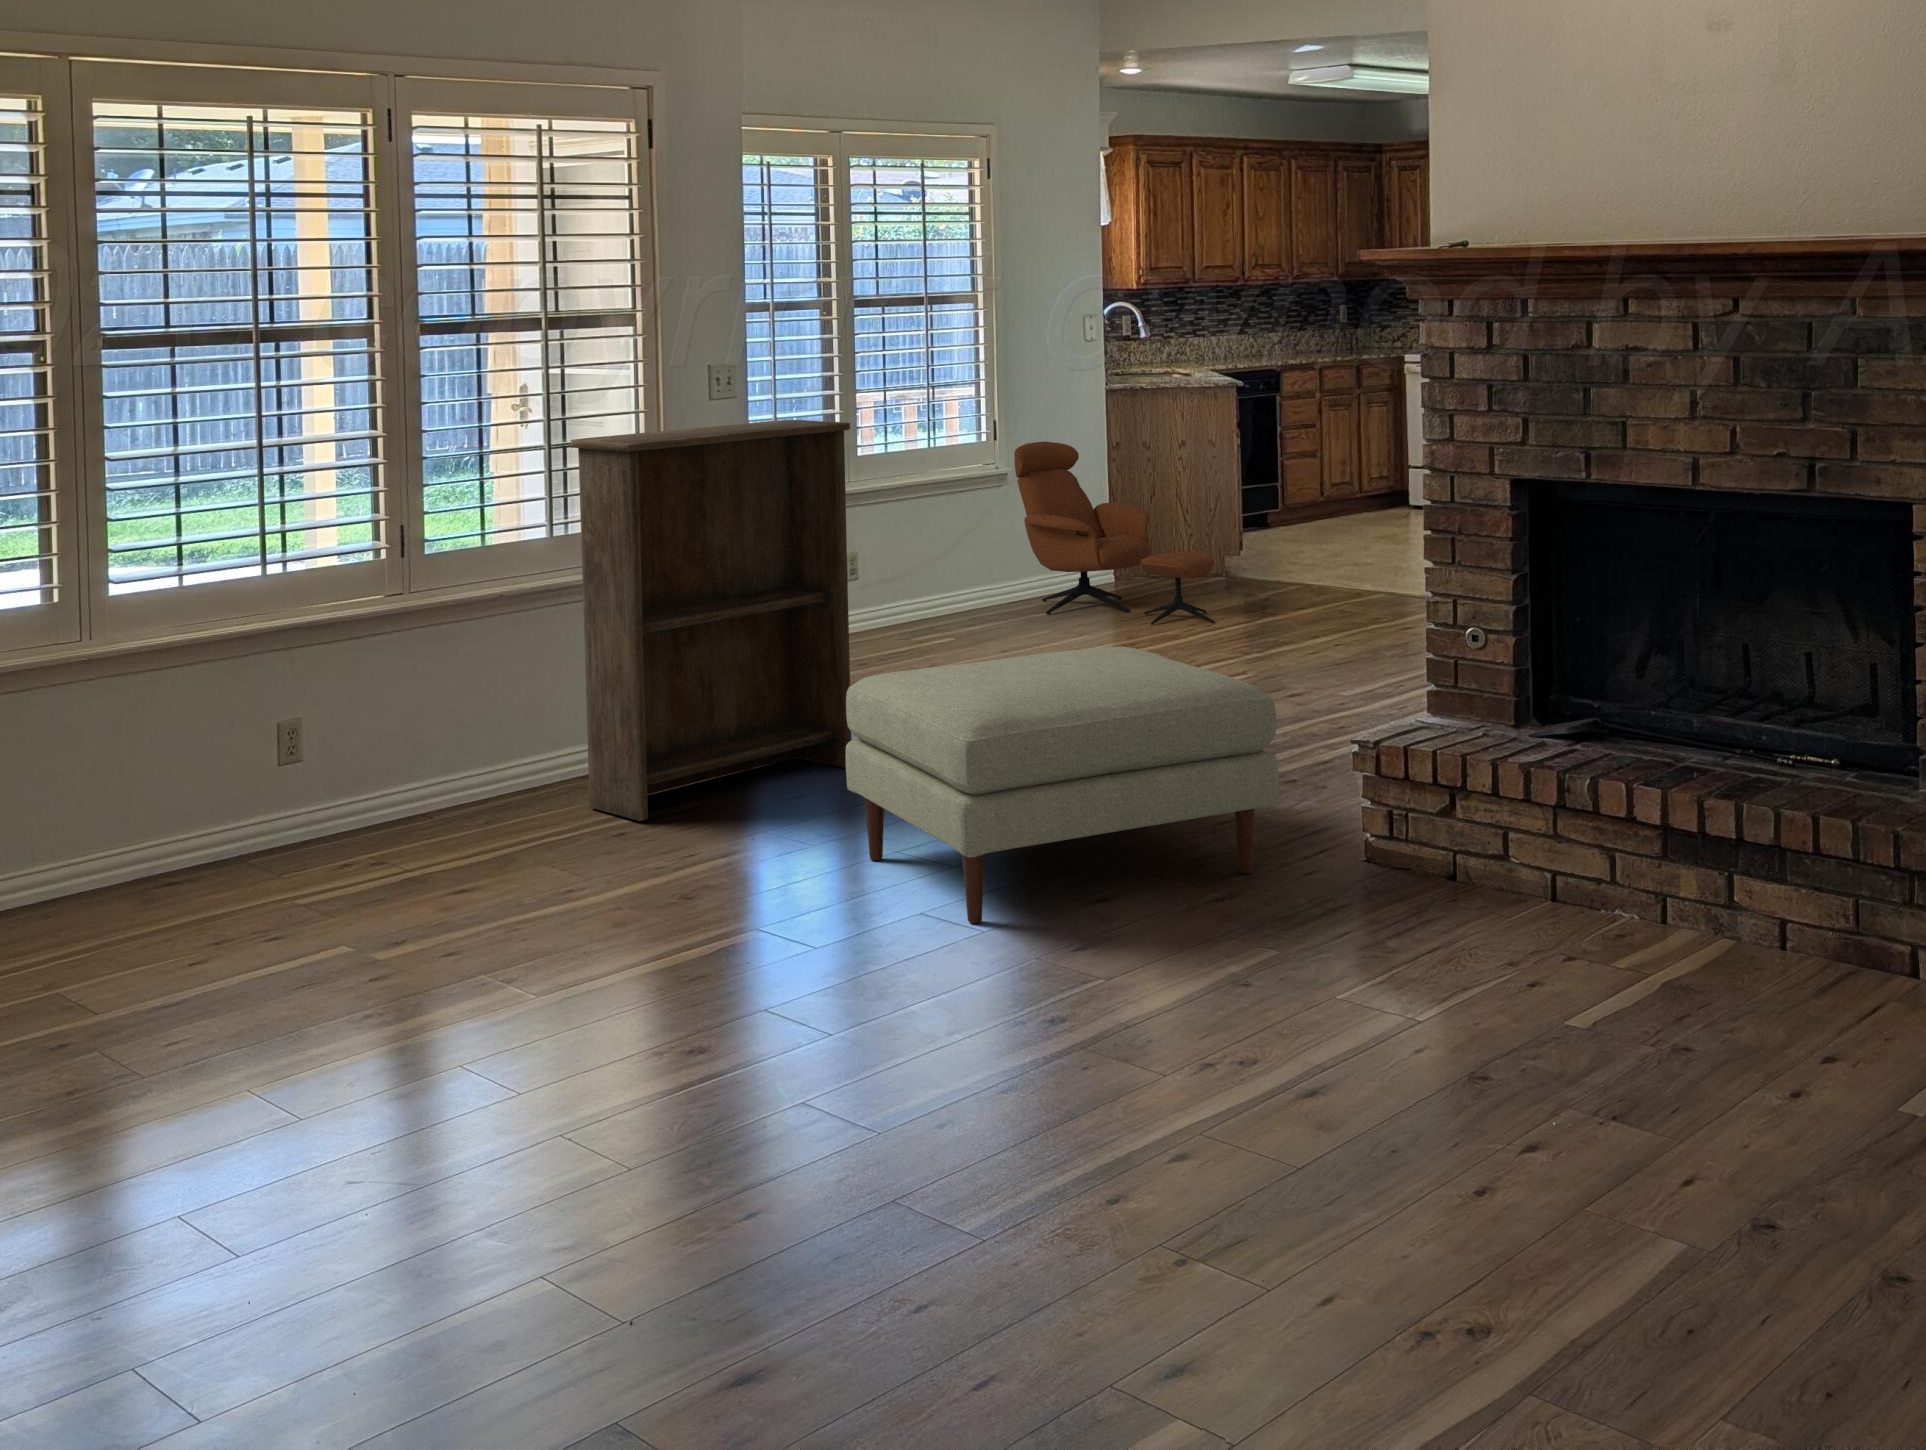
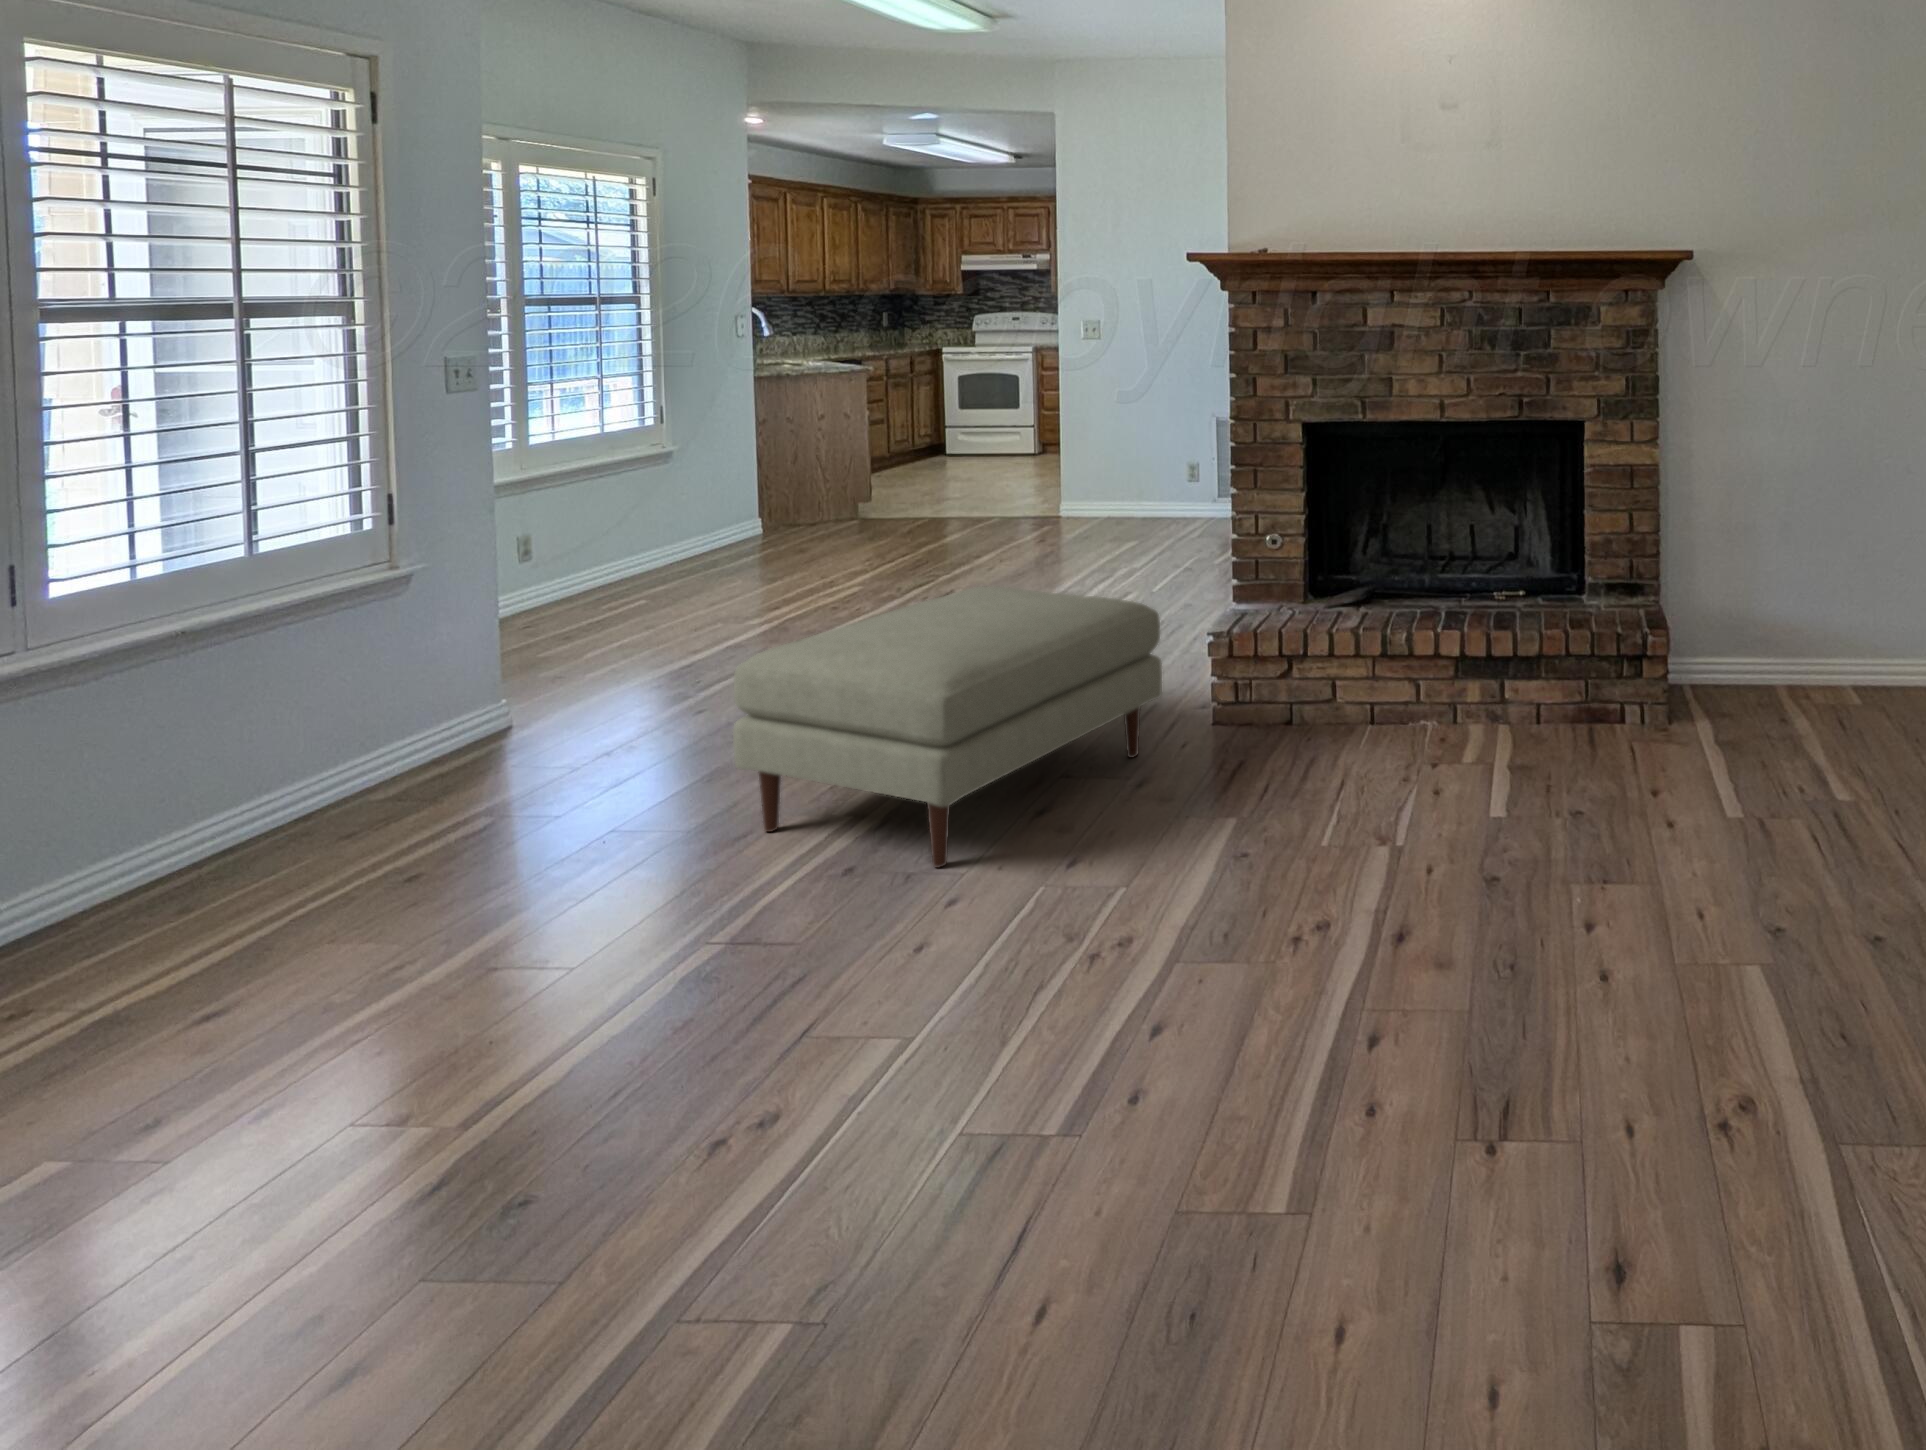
bookshelf: present [571,420,852,821] -> none [304,408,652,860]
lounge chair: present [1014,441,1215,625] -> none [684,422,890,569]

